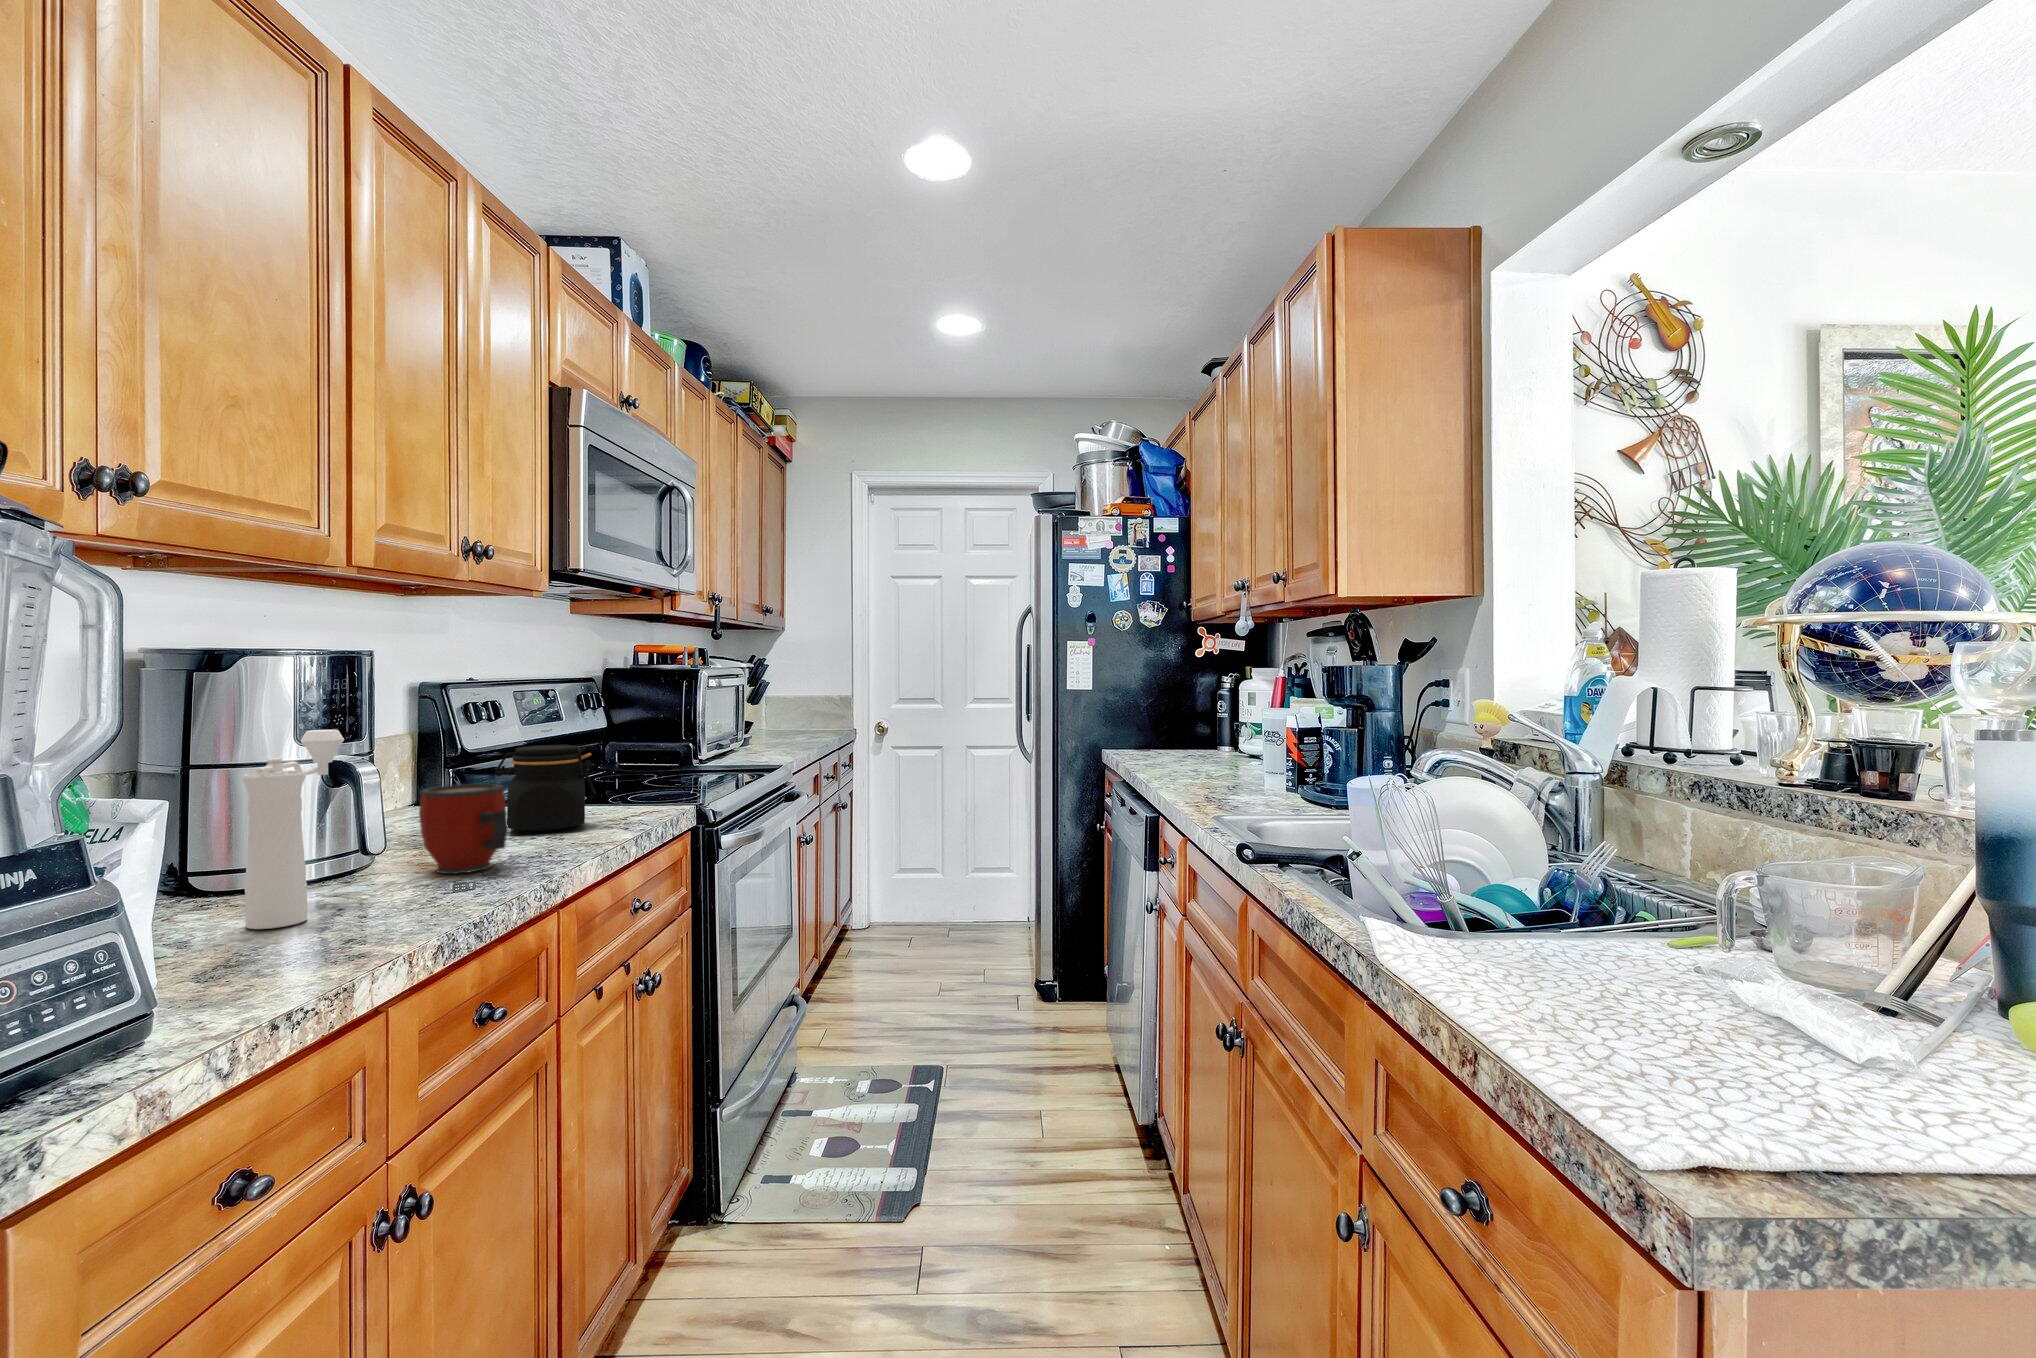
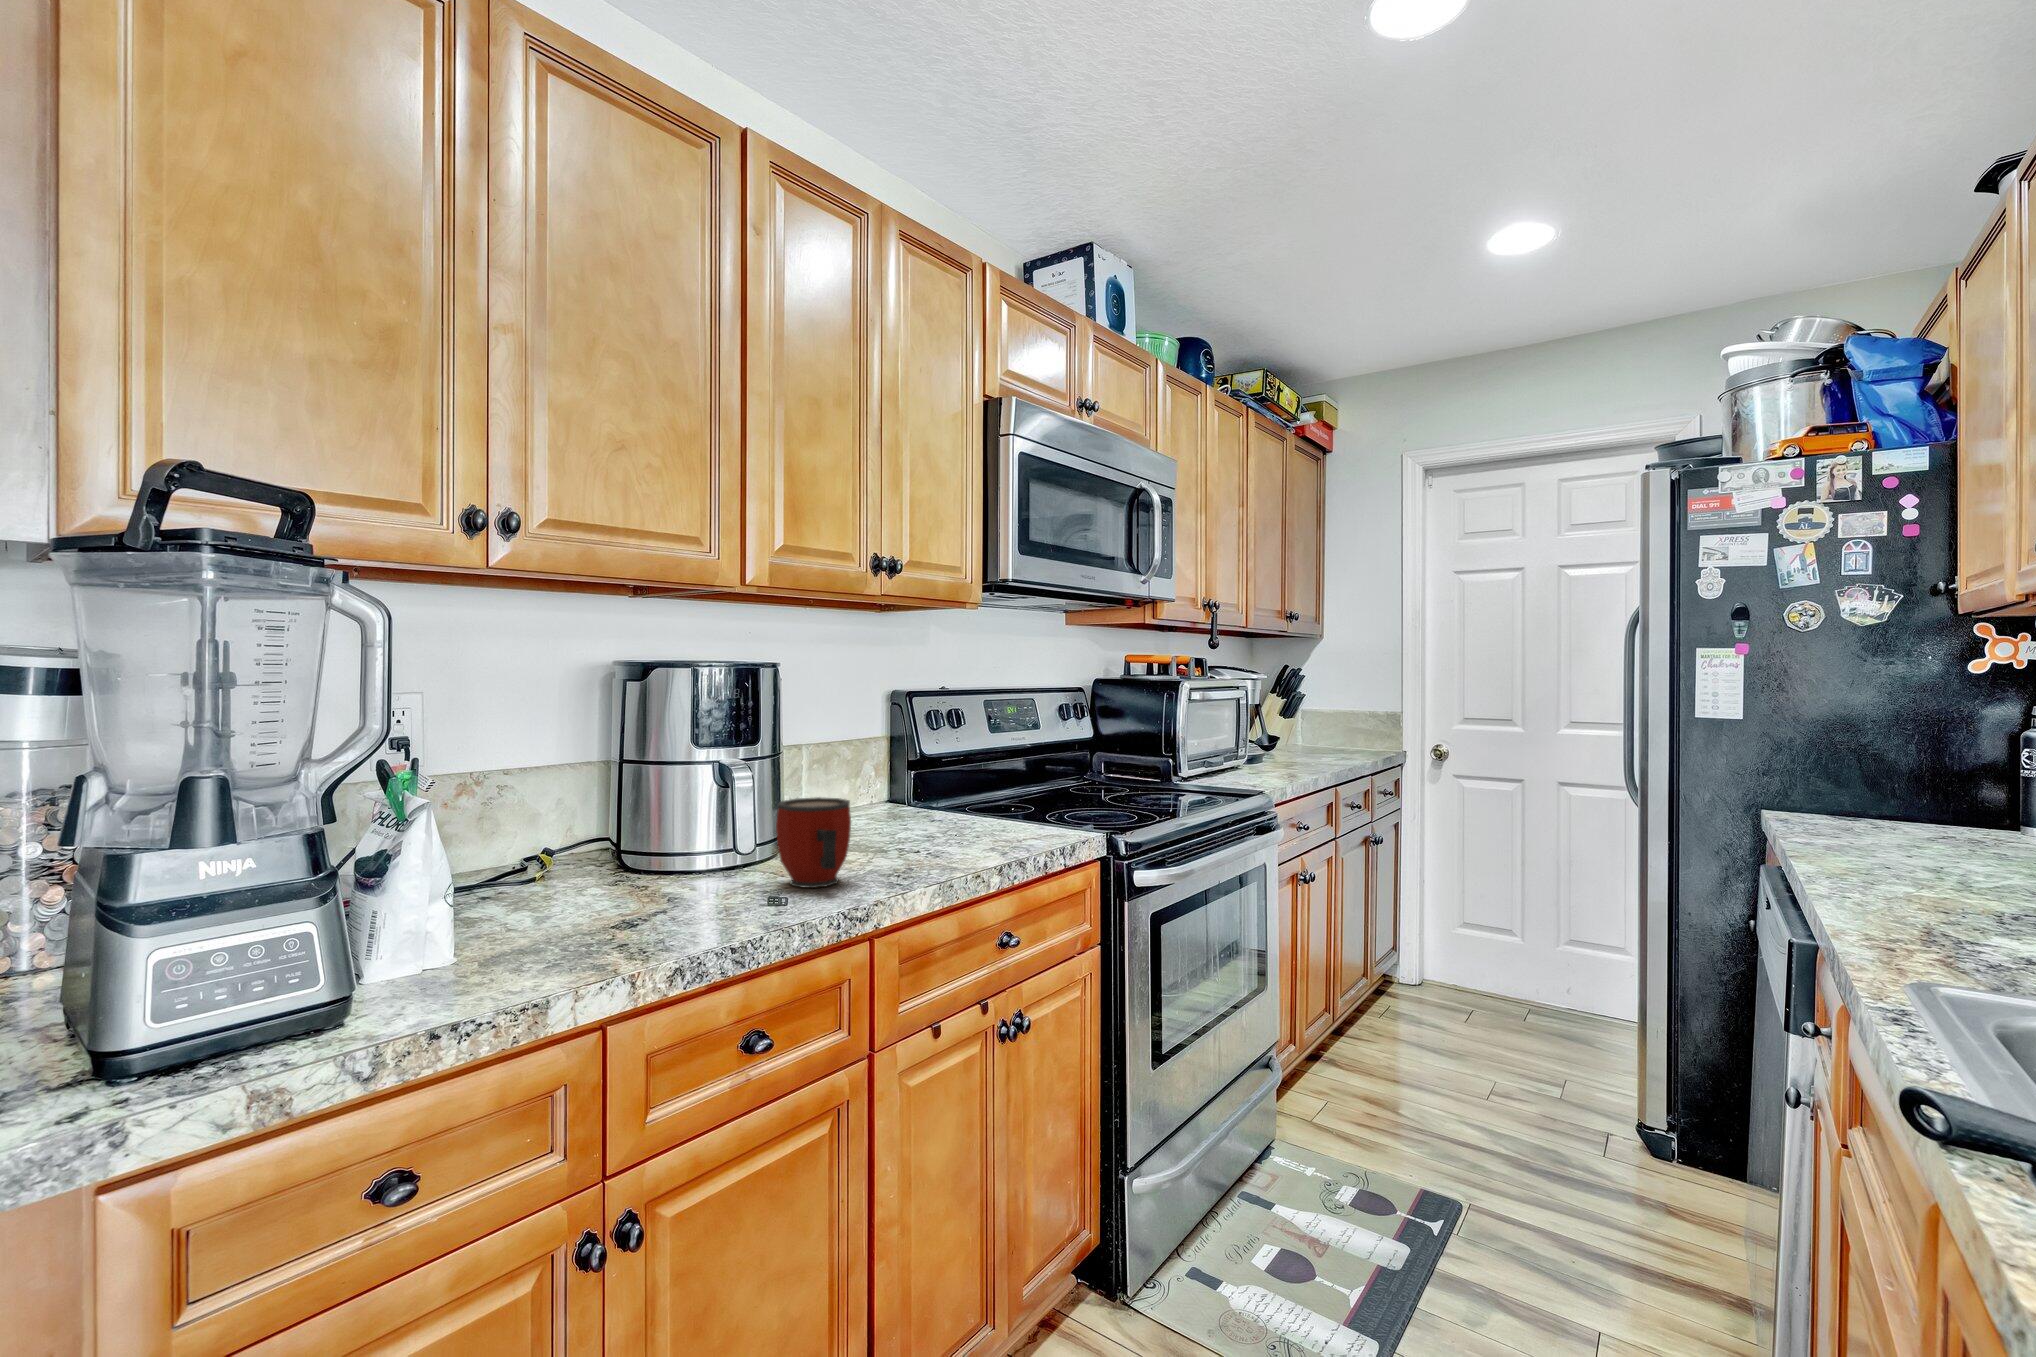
pepper mill: present [243,730,344,929] -> none [584,740,694,923]
jar: present [495,745,596,831] -> none [899,760,991,848]

